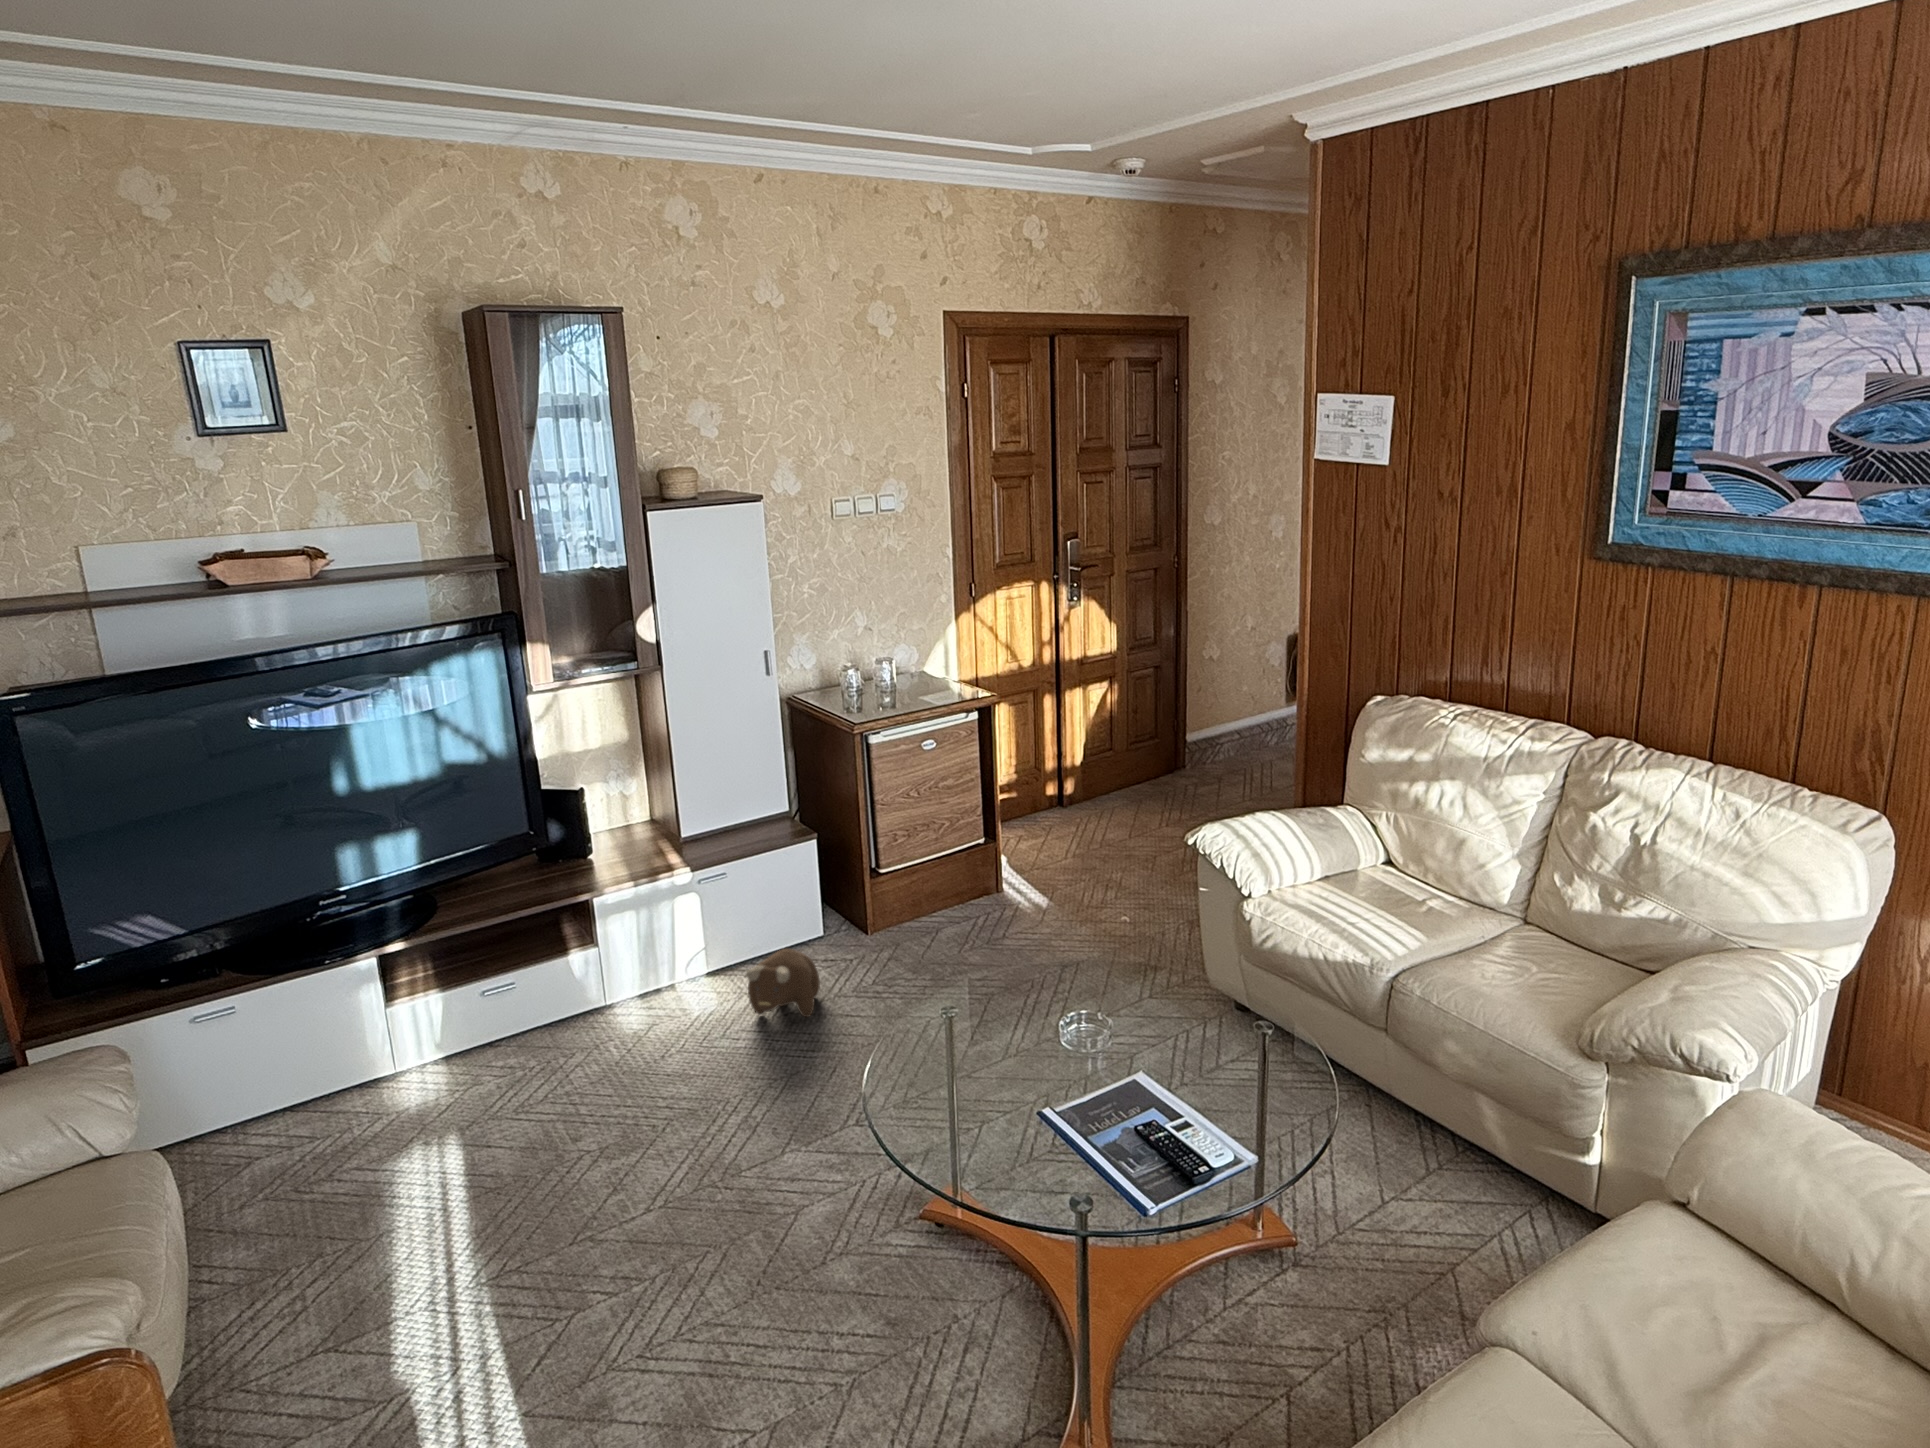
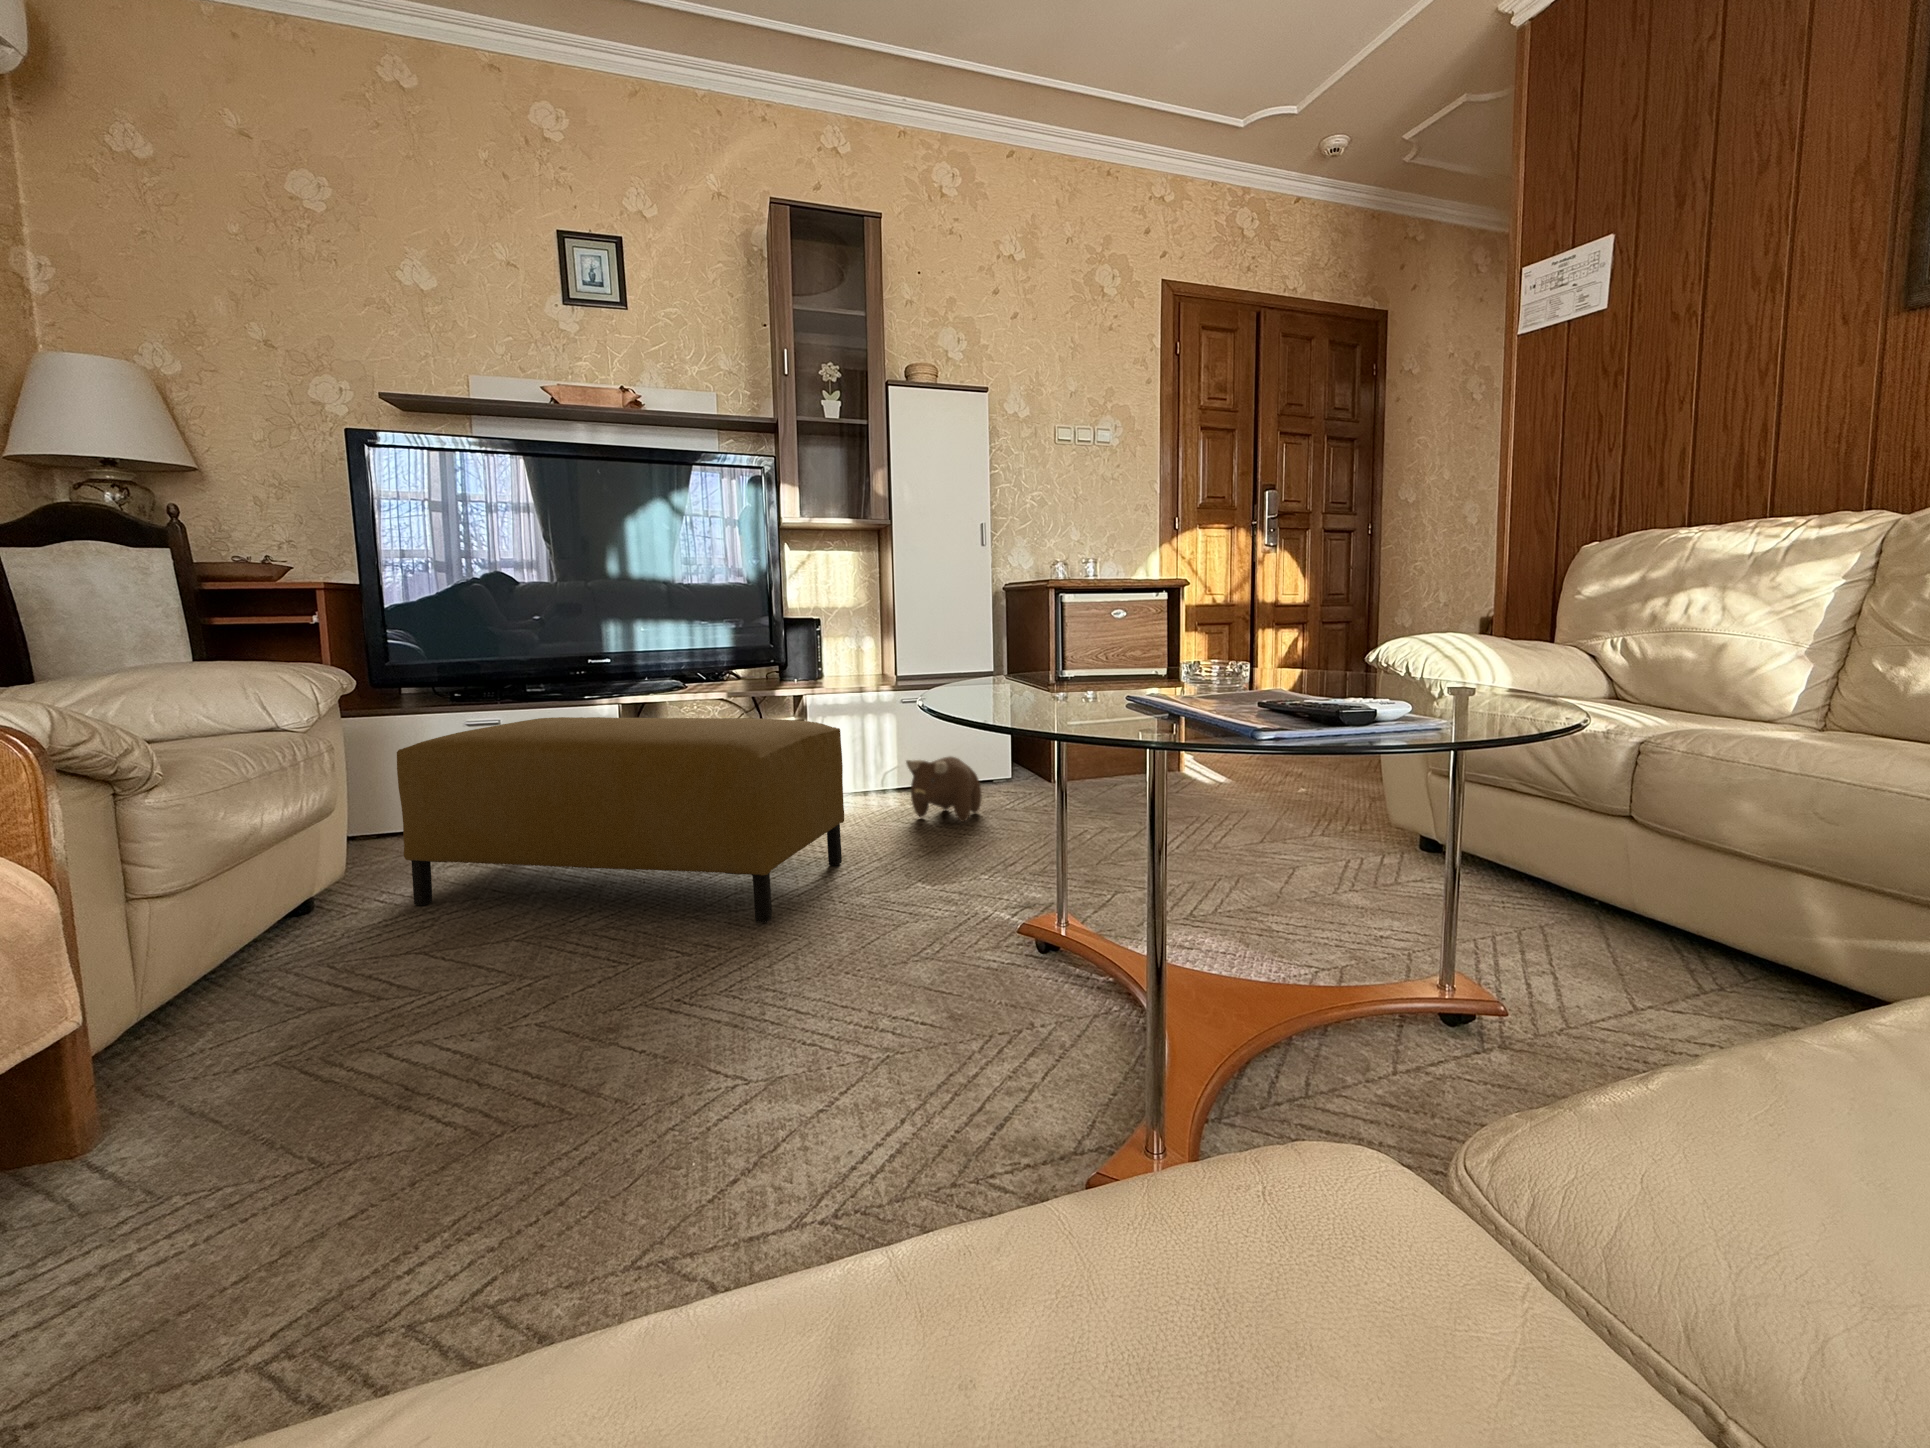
ottoman: none [250,989,709,1264] -> present [397,717,844,922]

